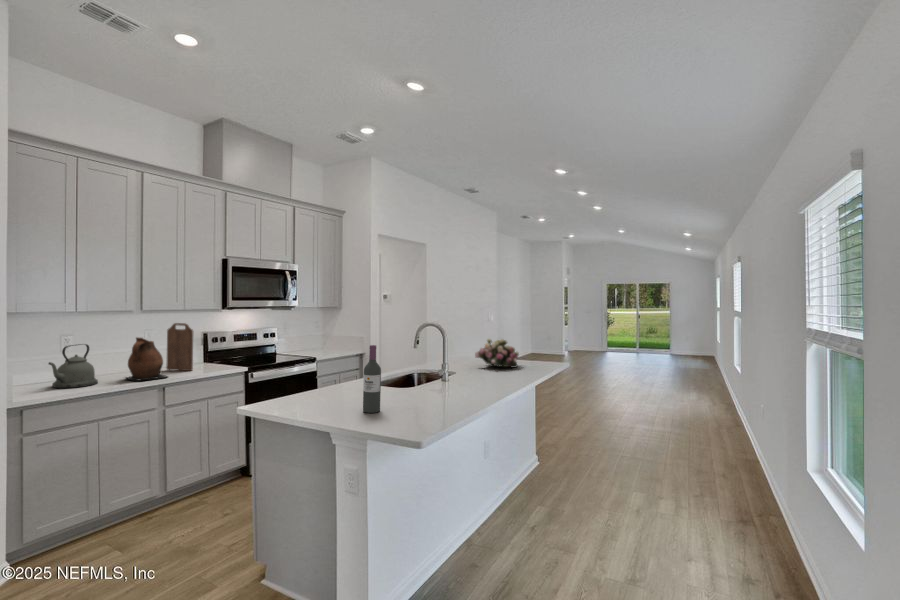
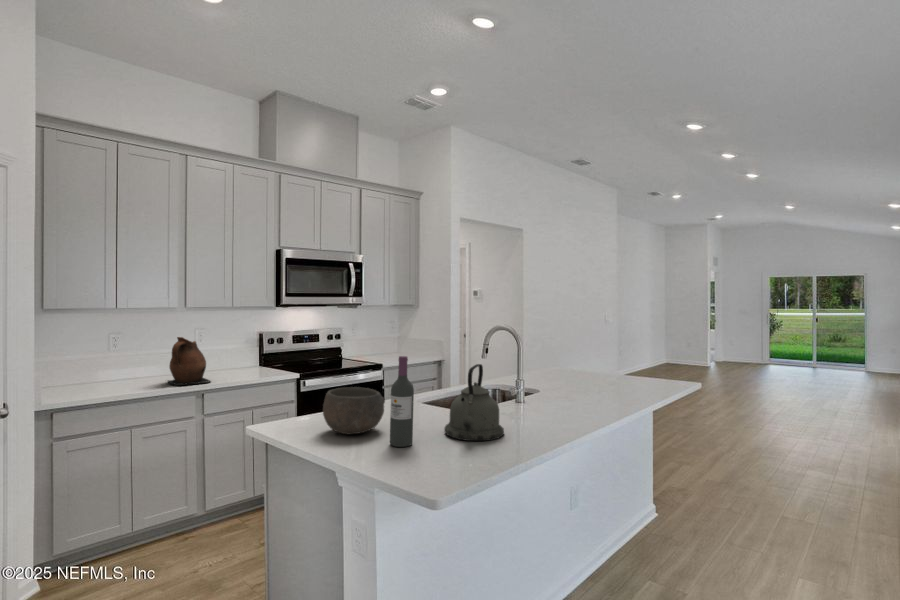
cutting board: present [166,323,193,371] -> none [215,321,241,376]
flower arrangement: present [475,338,519,368] -> none [568,347,629,388]
kettle: present [49,344,98,388] -> present [444,364,504,441]
bowl: none [304,372,353,407] -> present [323,387,385,434]

